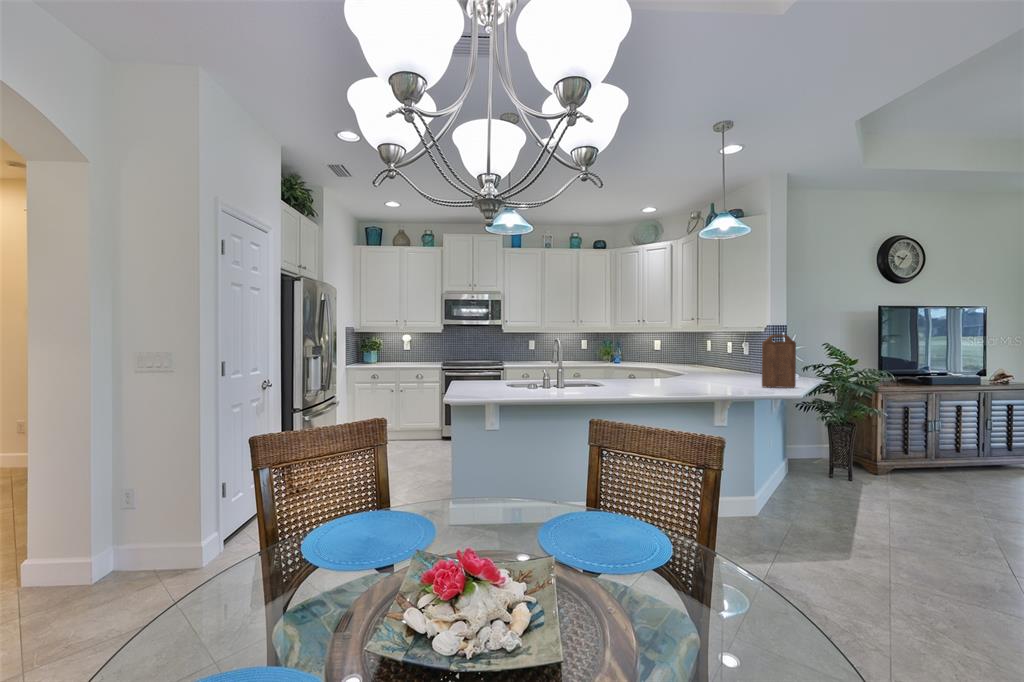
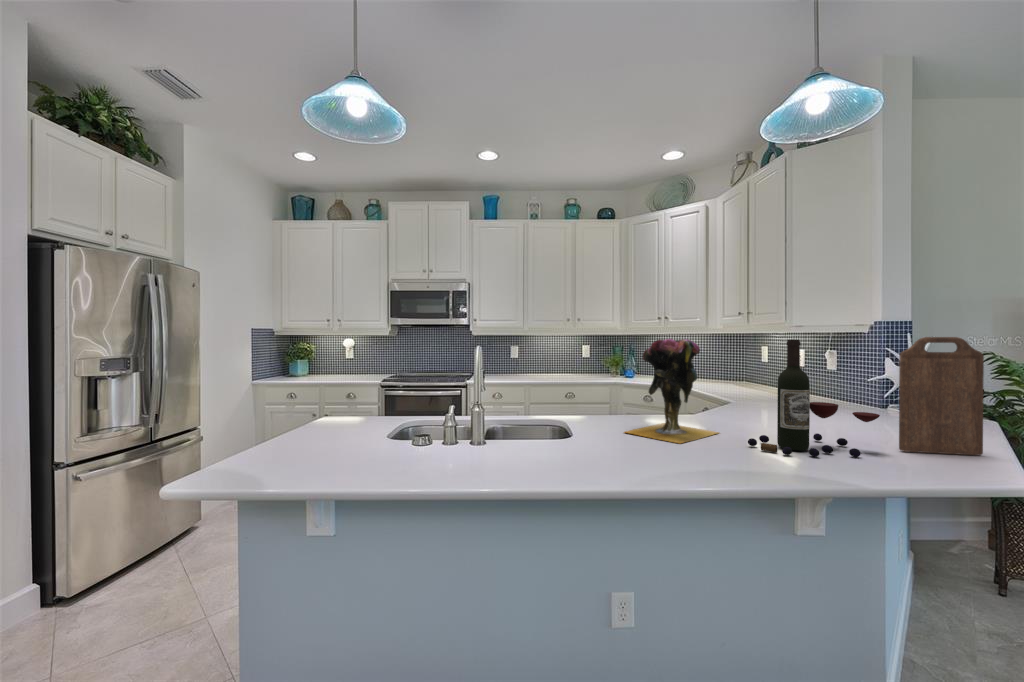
vase: none [633,335,682,387] -> present [625,339,718,444]
wine bottle: none [695,336,754,389] -> present [748,340,880,457]

